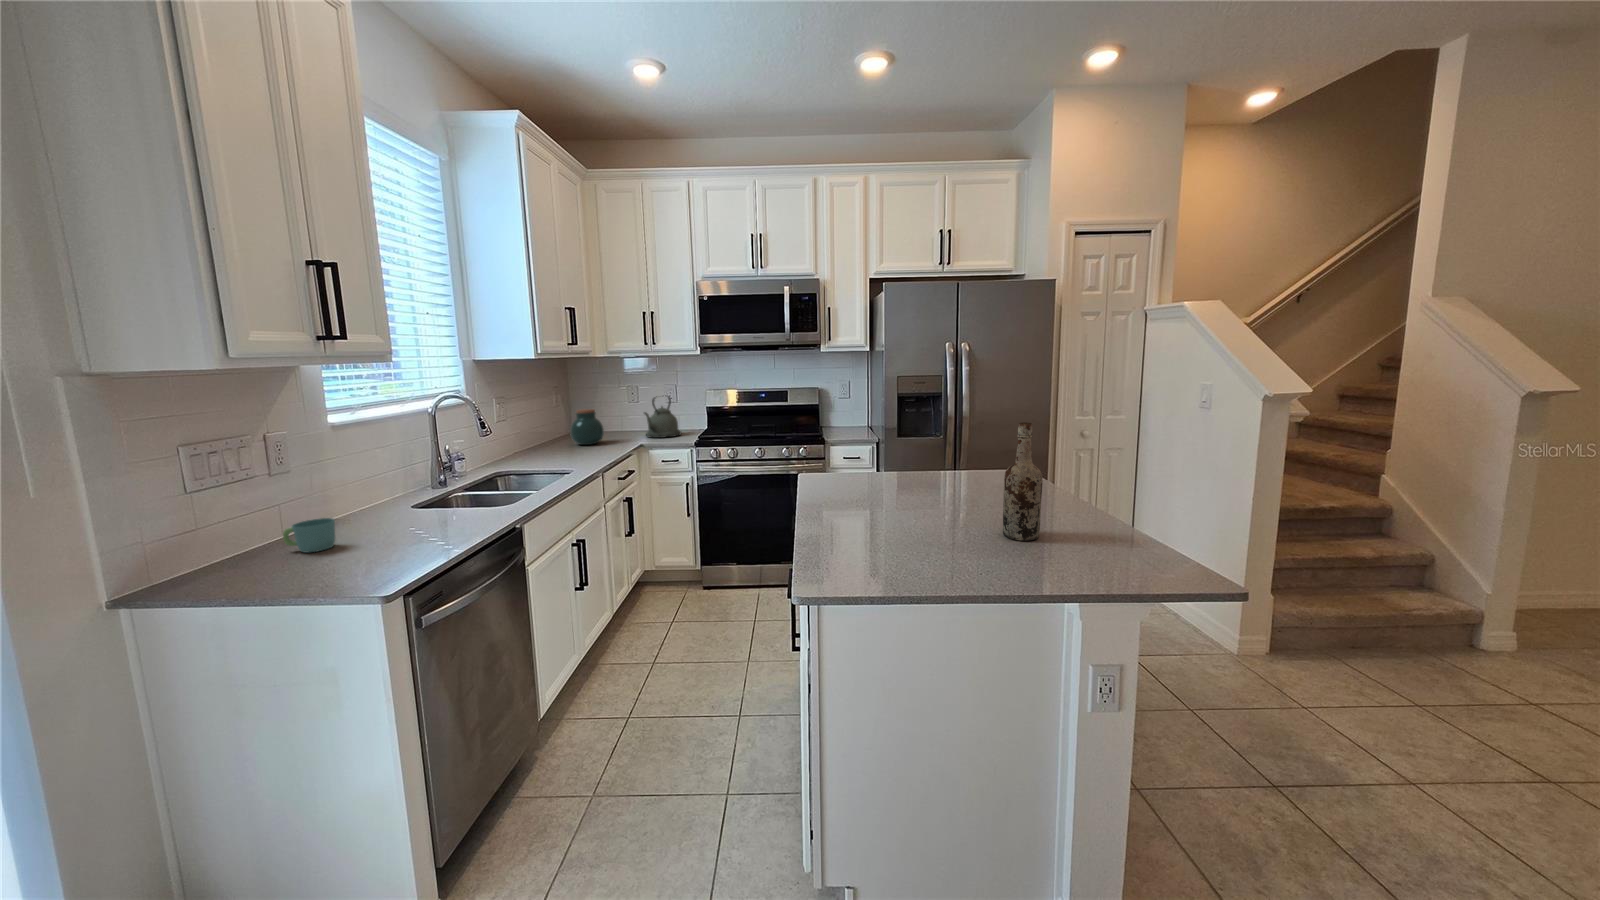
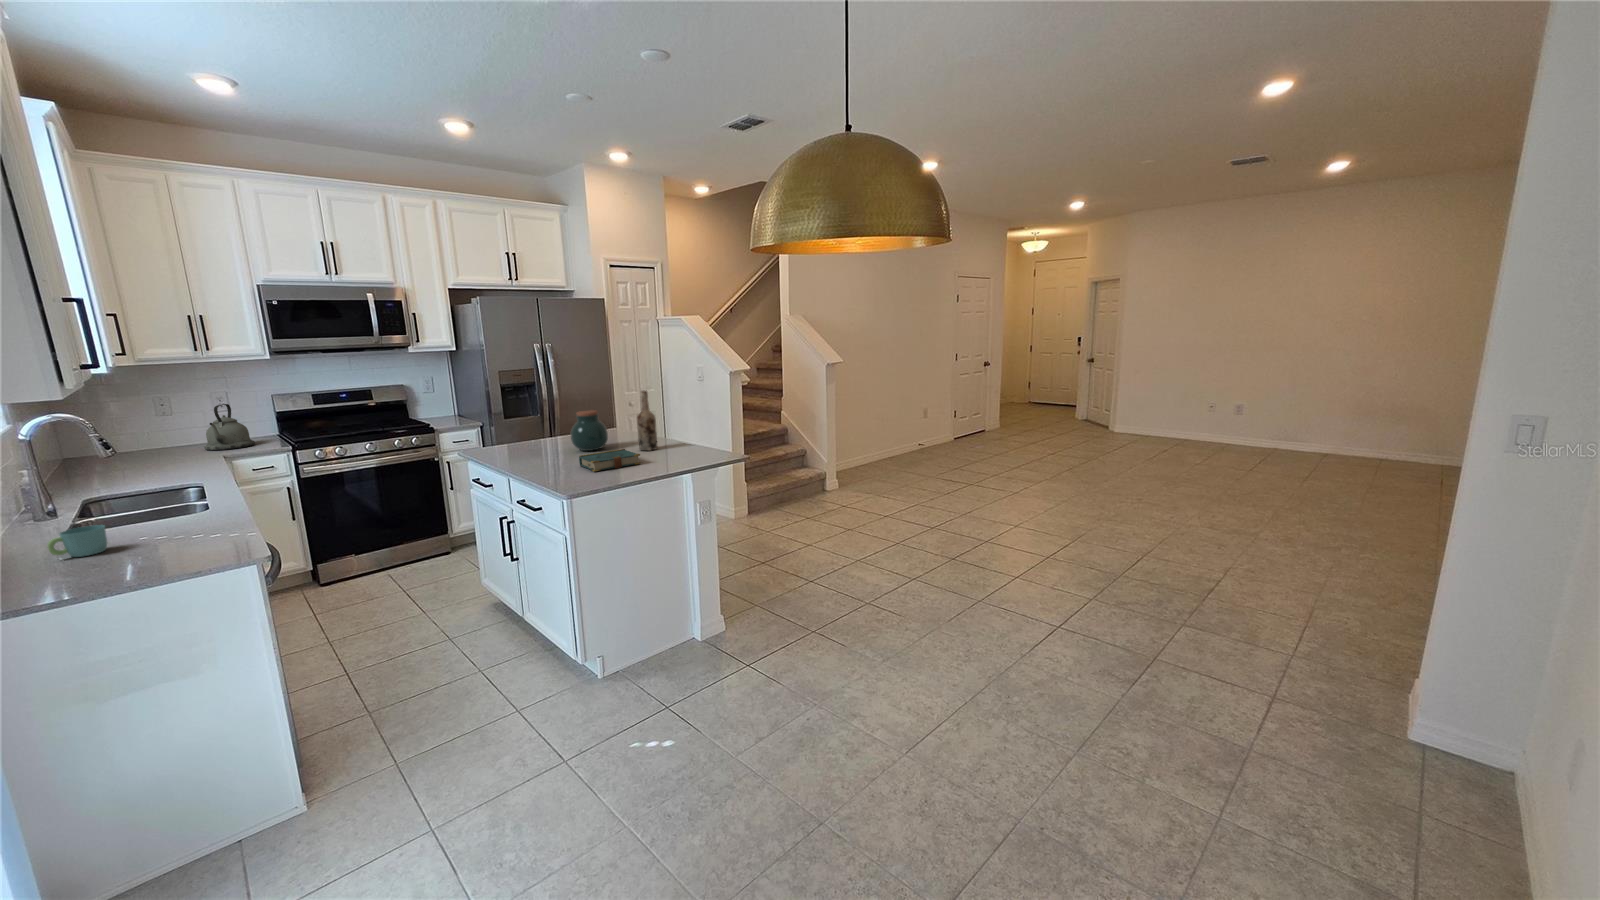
jar: present [570,409,604,445] -> present [571,410,608,451]
book: none [862,531,968,576] -> present [579,449,641,472]

